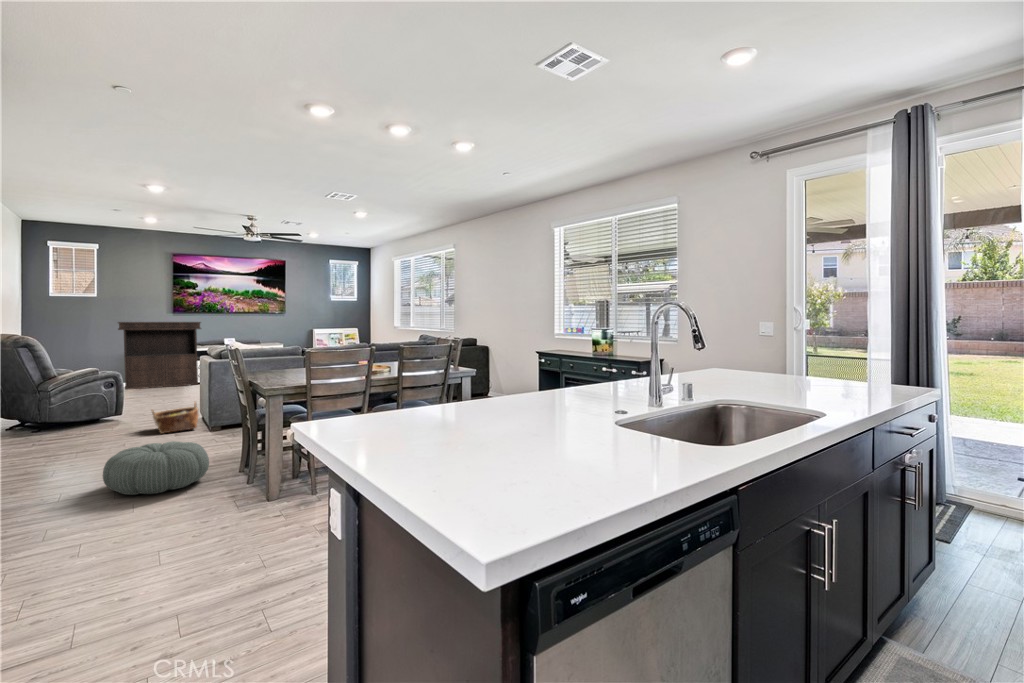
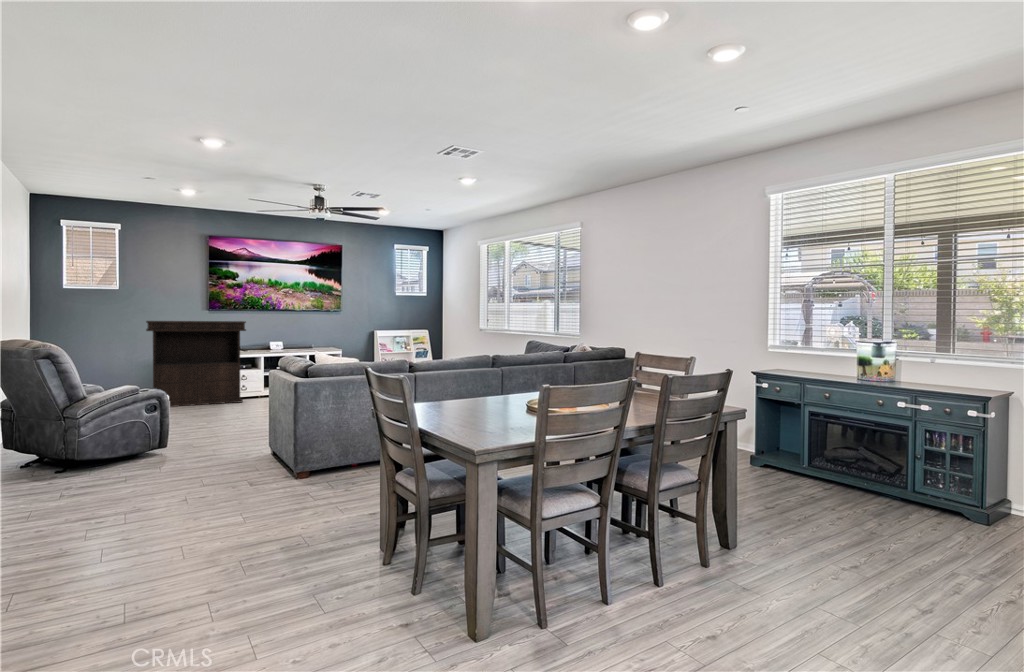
woven basket: present [152,402,199,434] -> none [215,436,276,483]
pouf: present [103,441,209,495] -> none [193,515,346,615]

